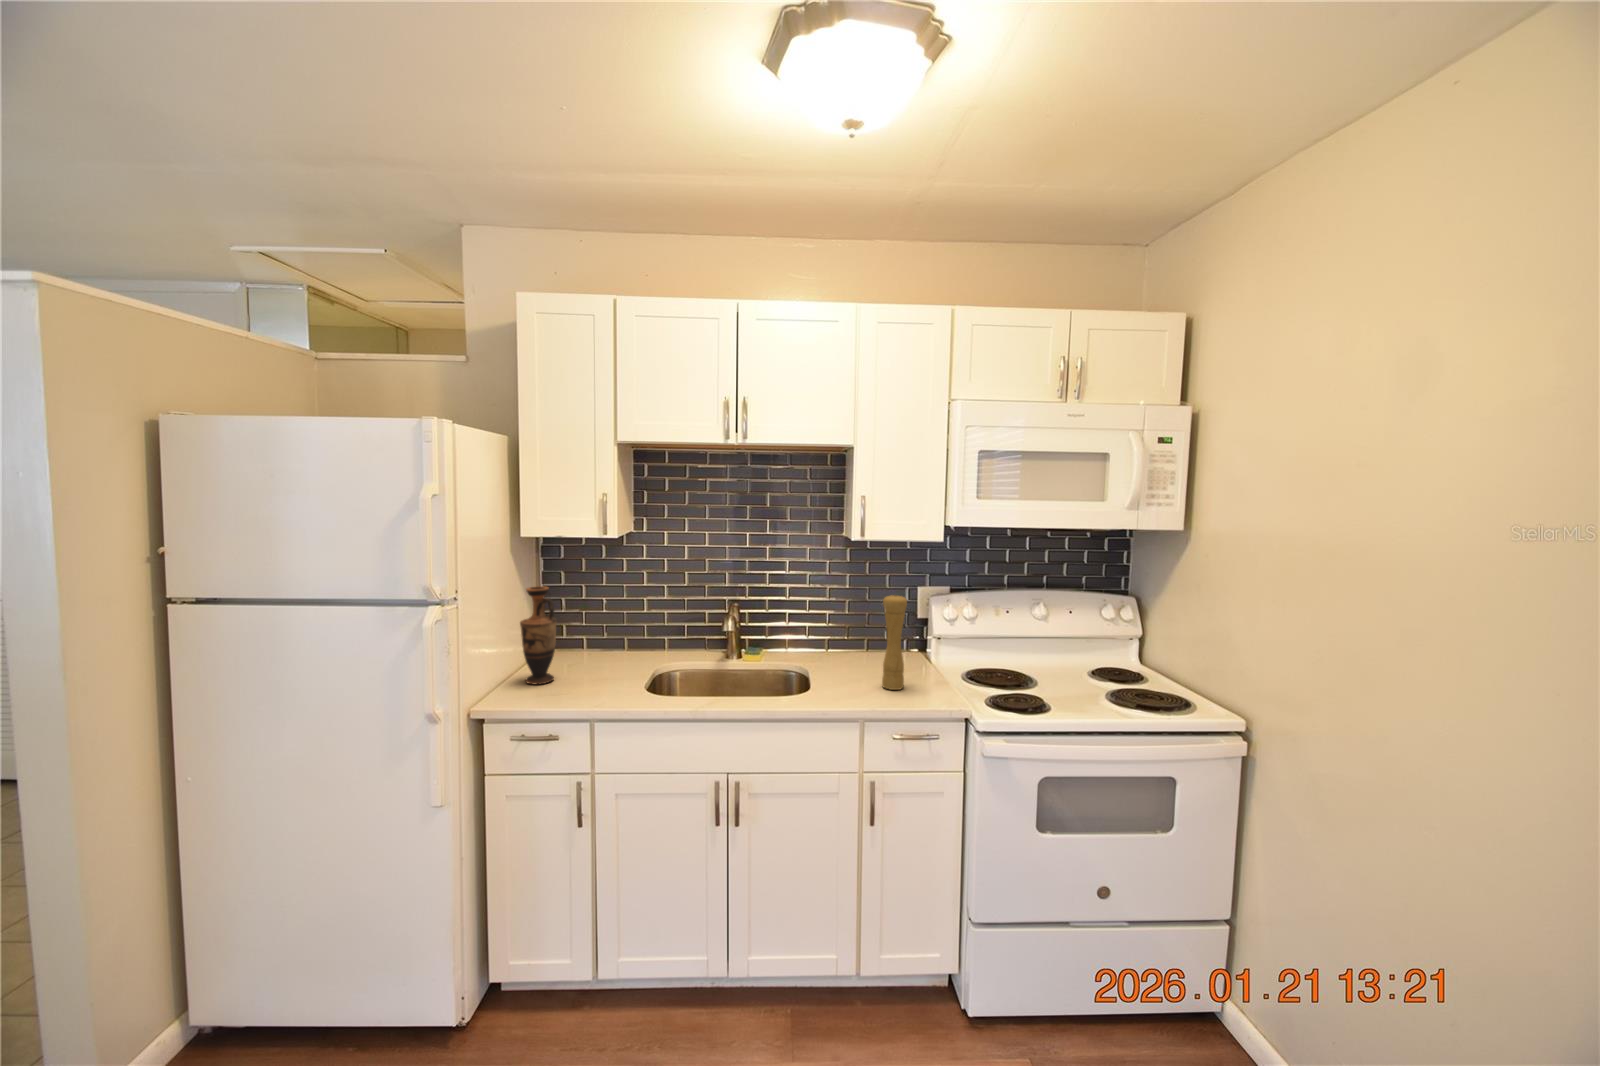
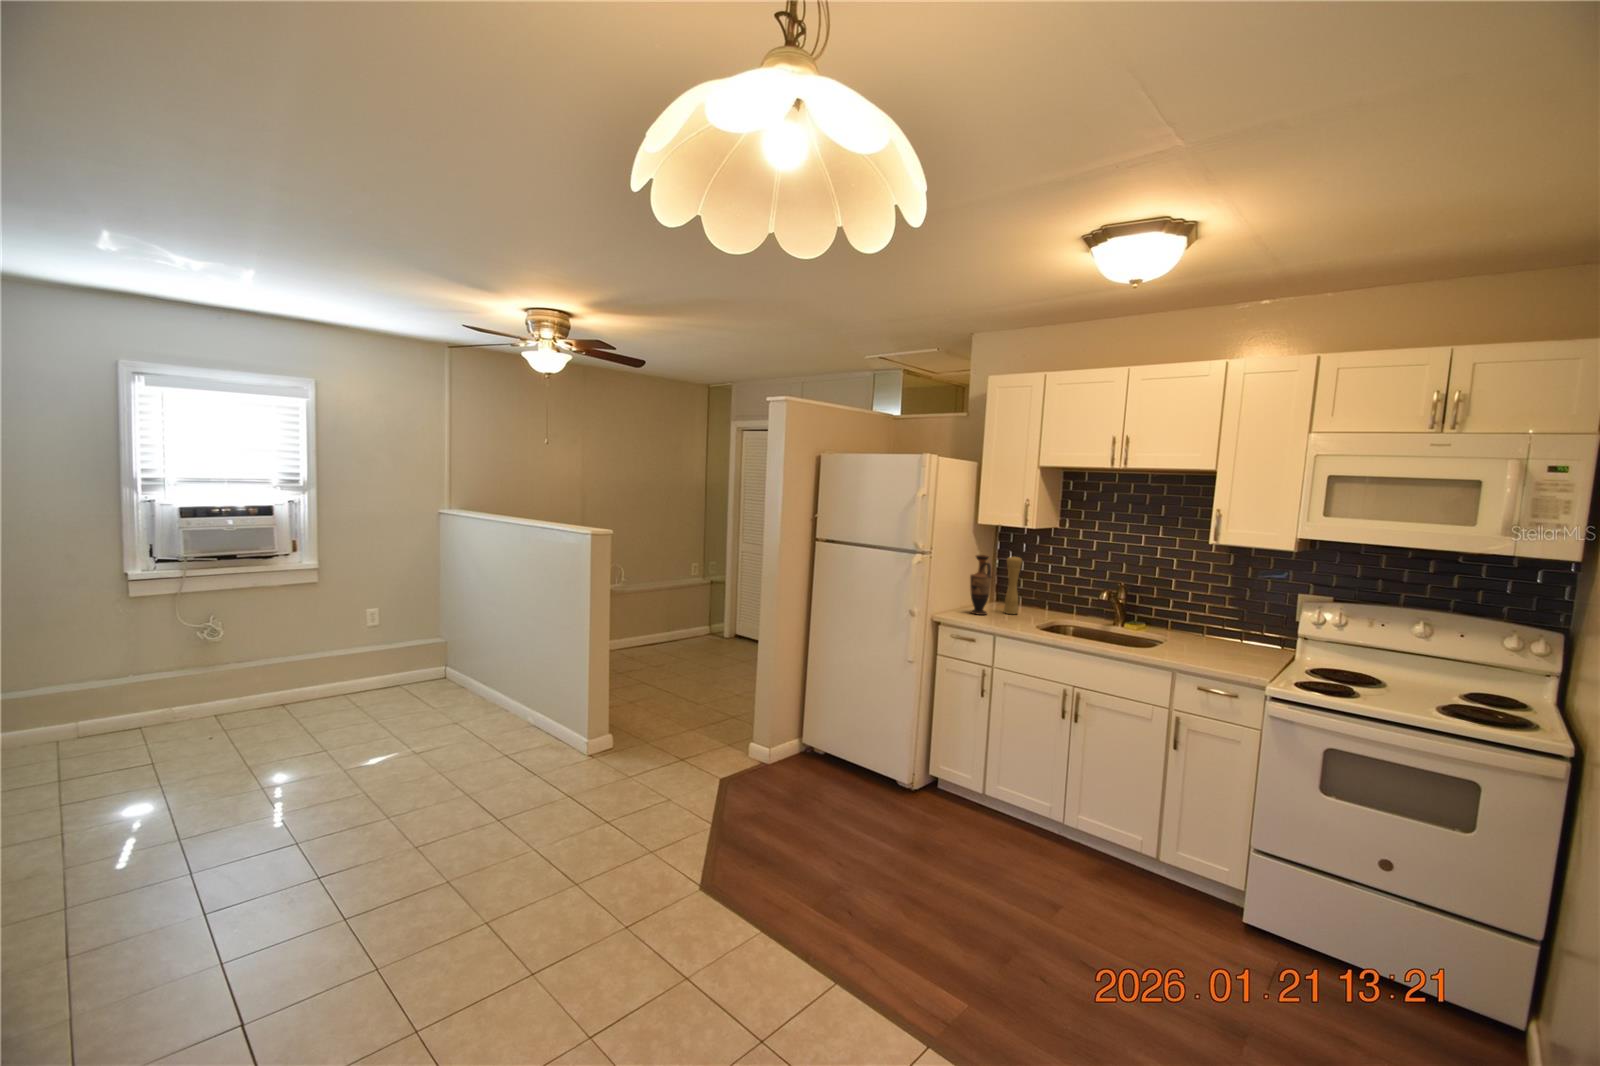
pepper mill: present [882,595,907,690] -> present [1004,556,1022,614]

